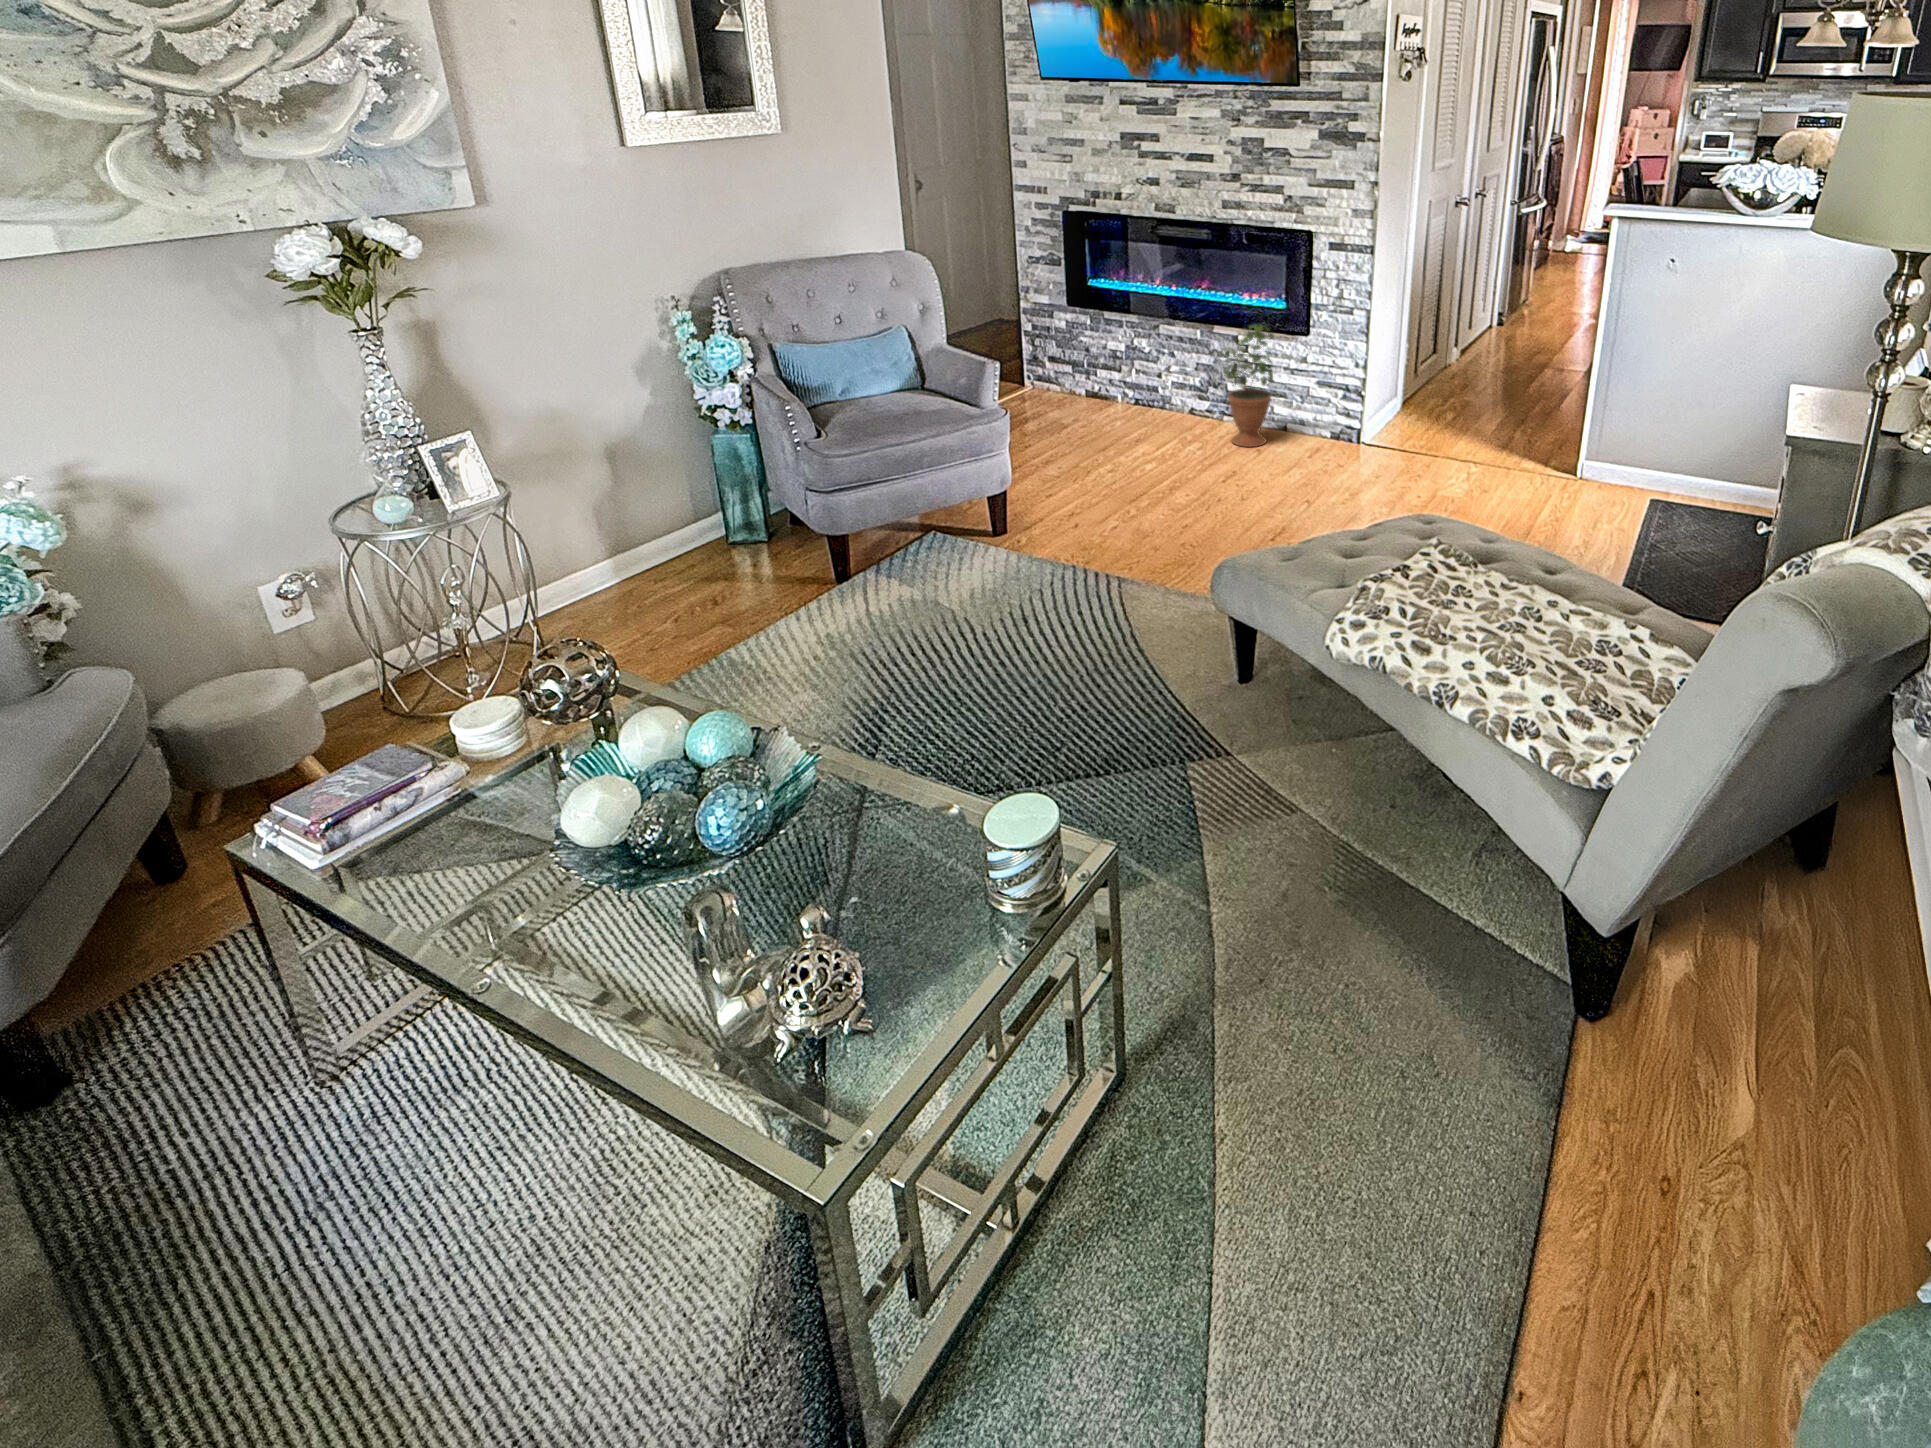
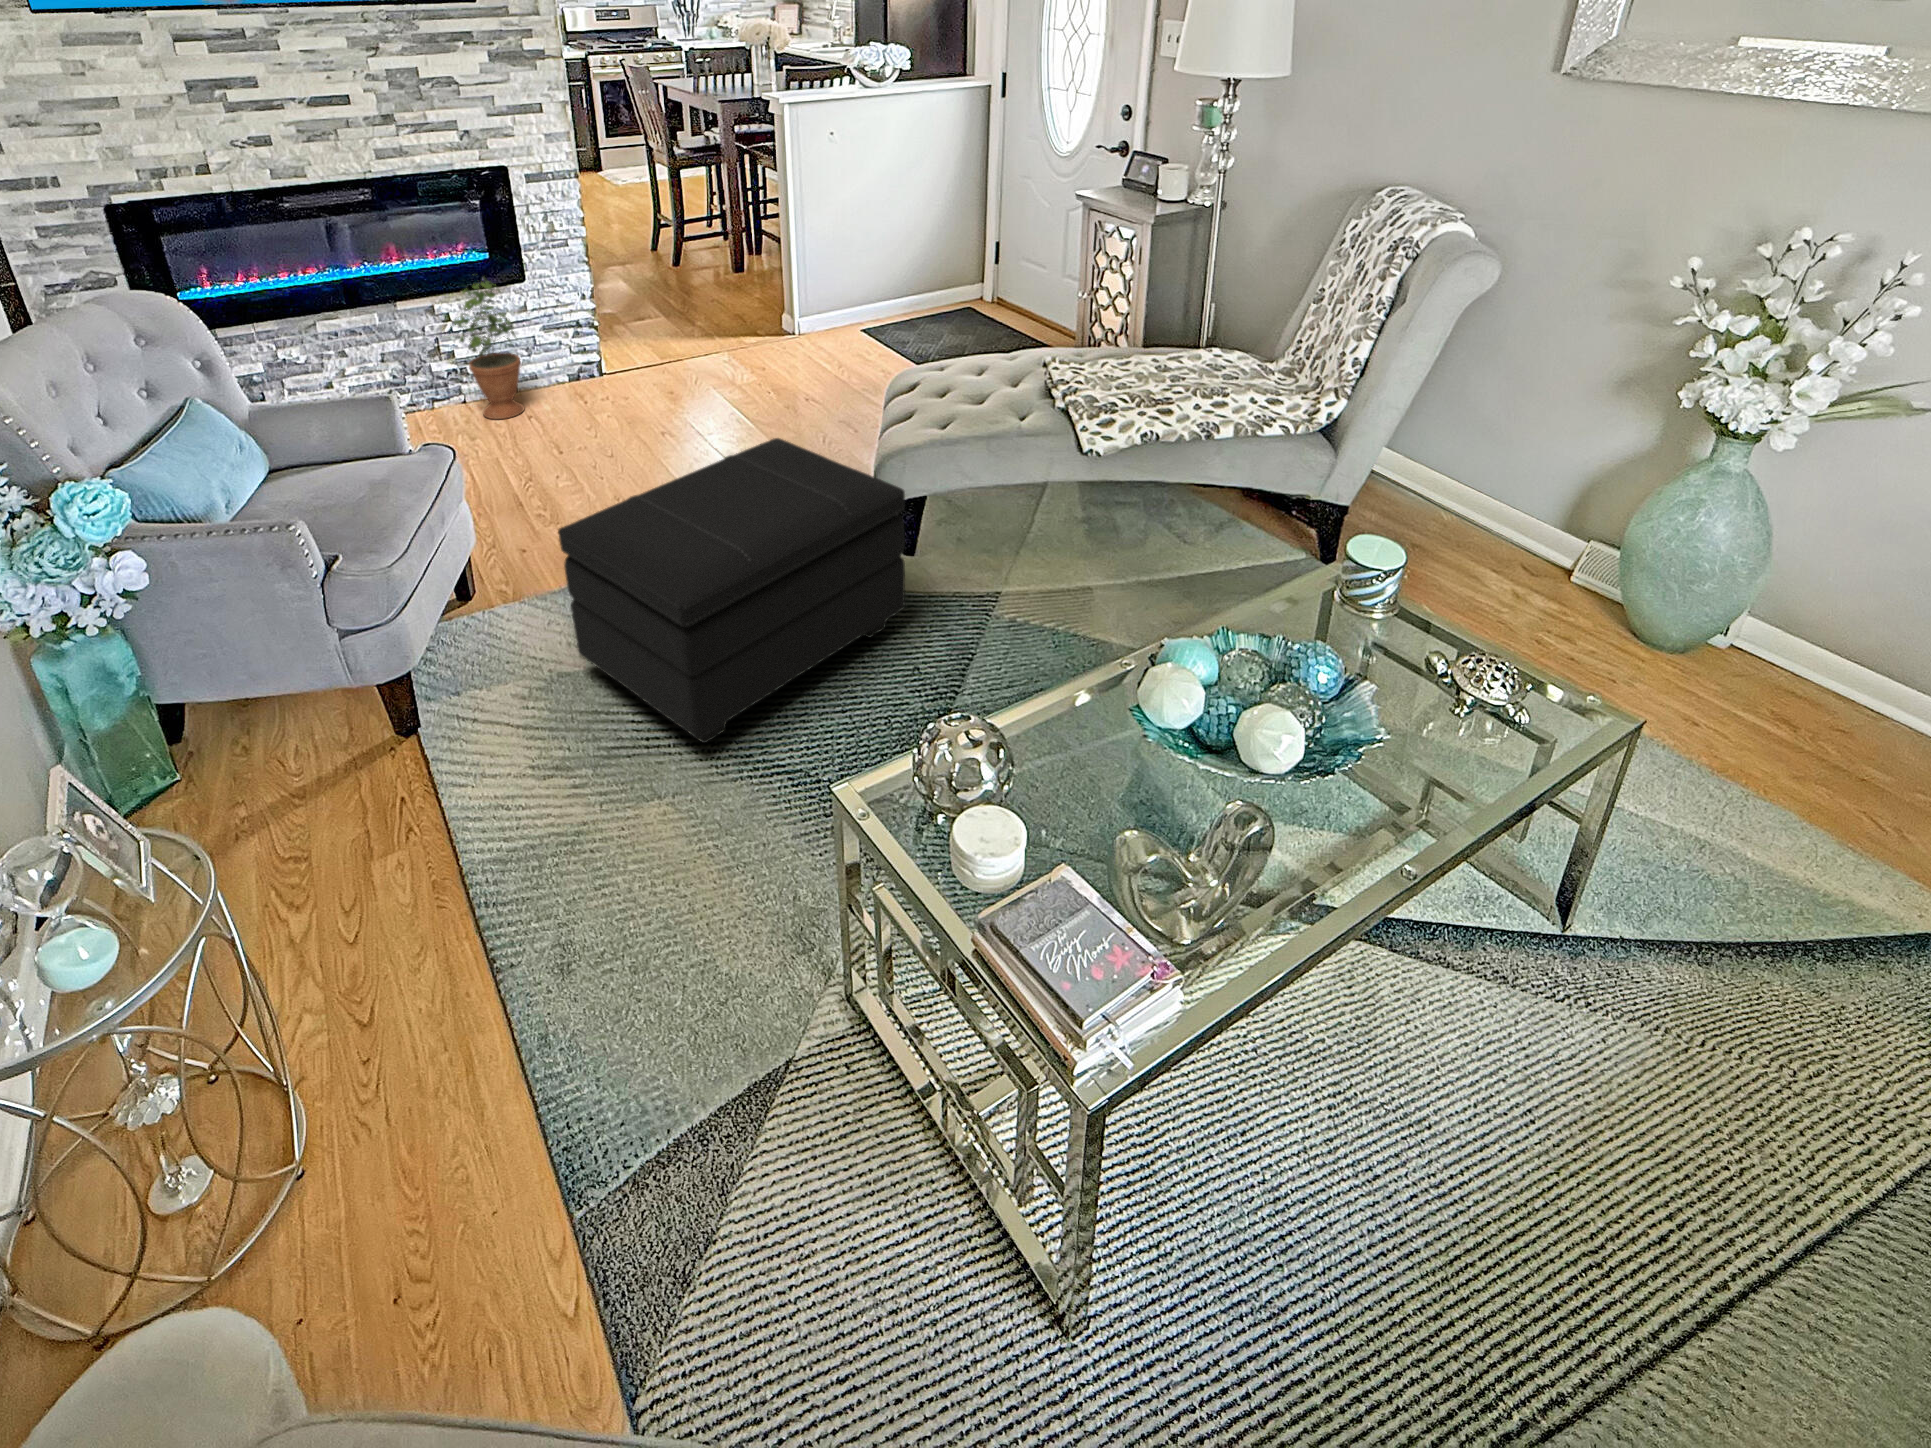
footstool: none [848,482,1159,712] -> present [558,438,905,743]

